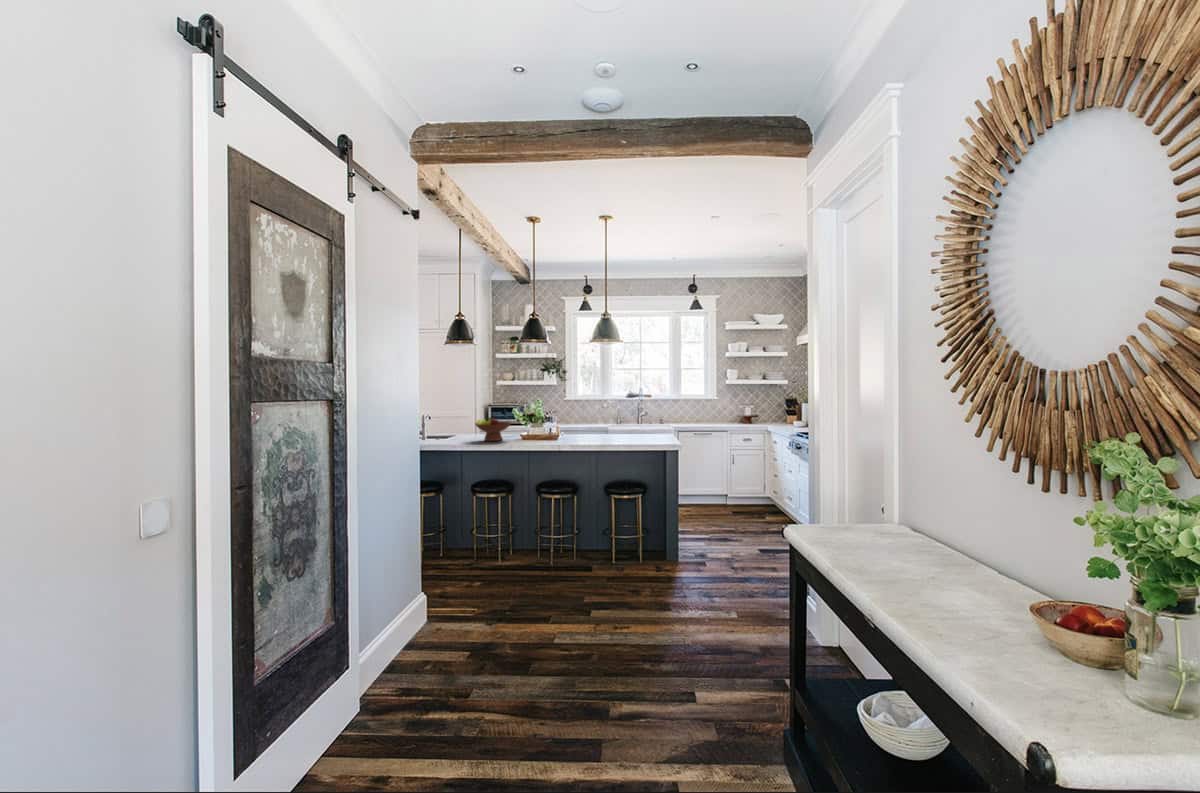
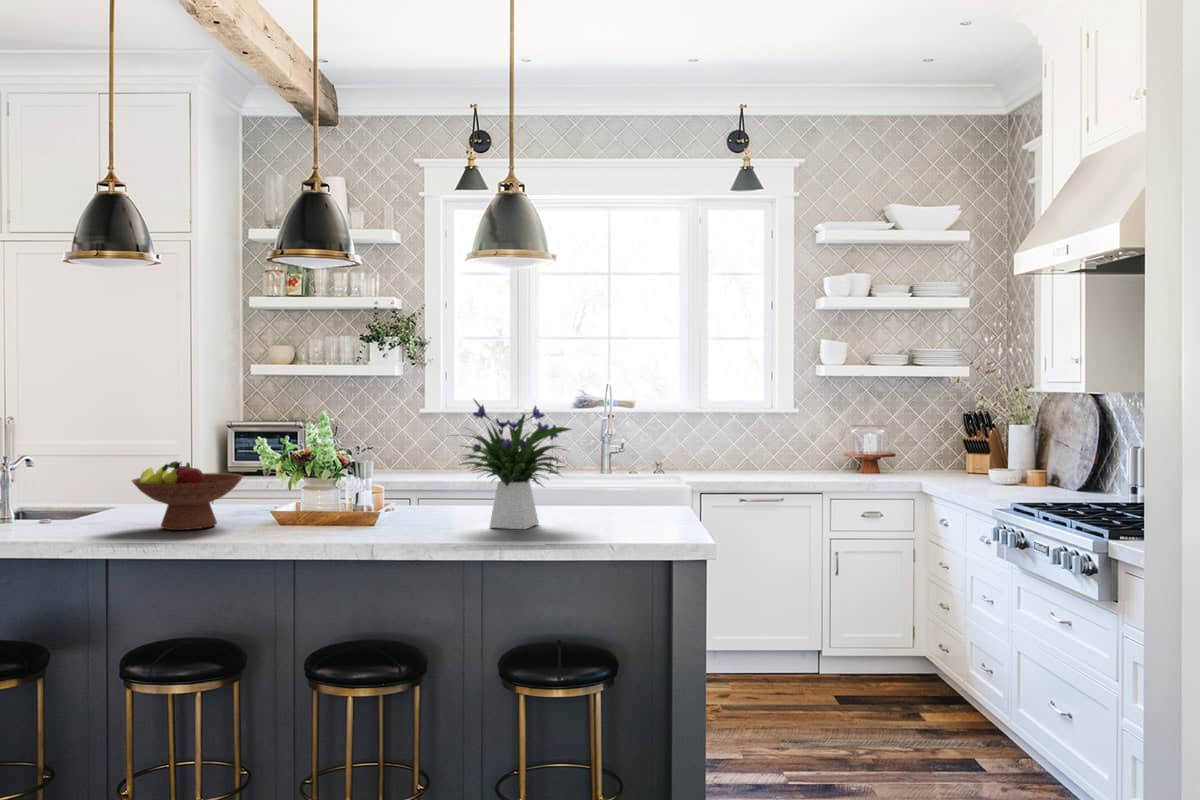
flower arrangement: none [585,395,629,441] -> present [460,399,571,529]

